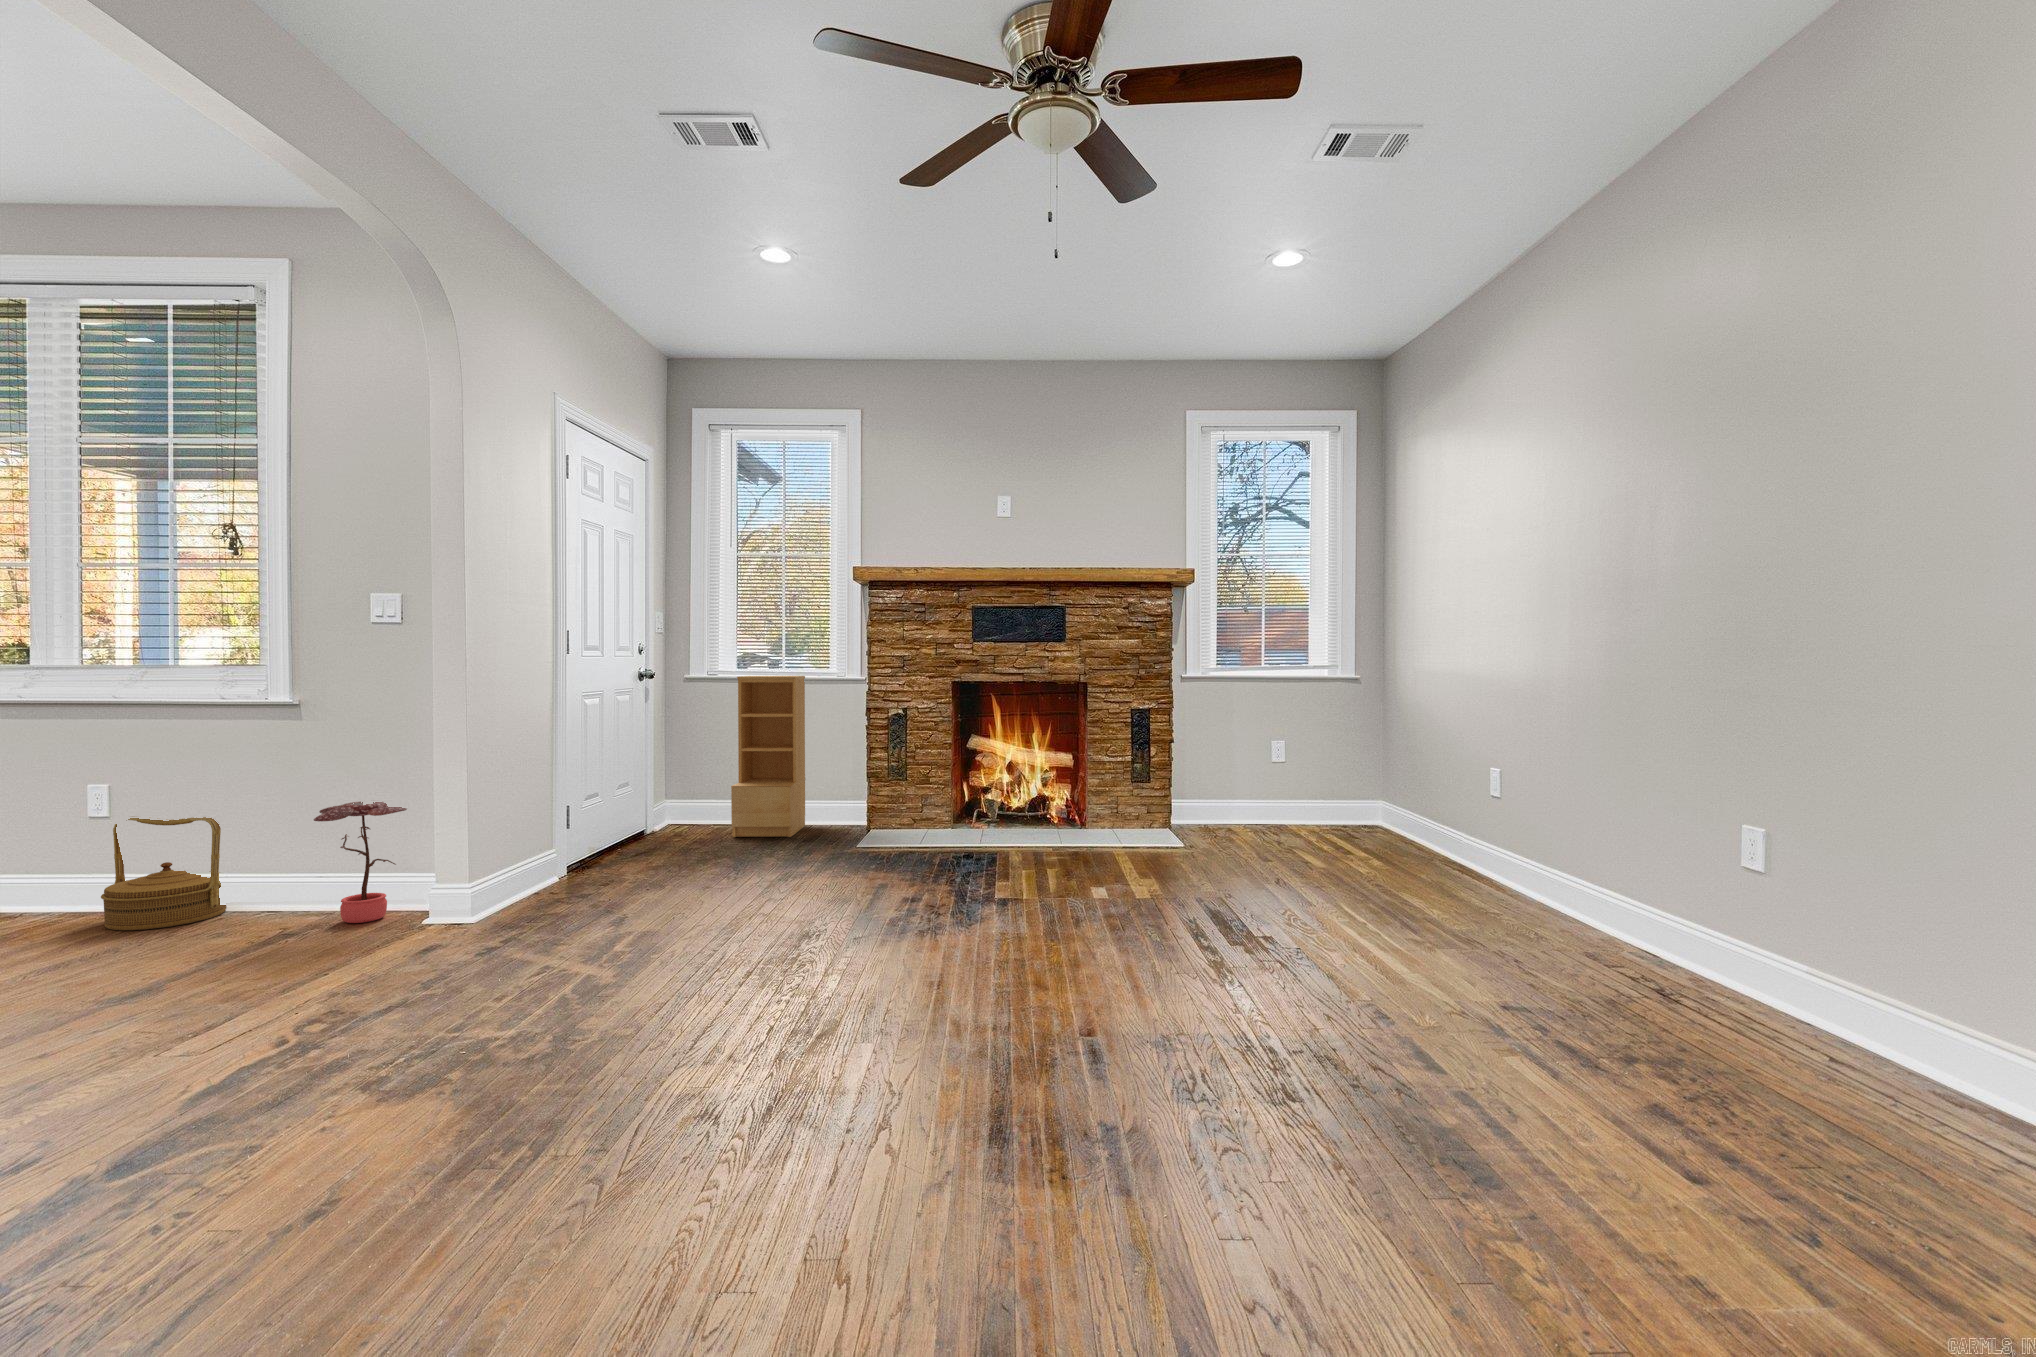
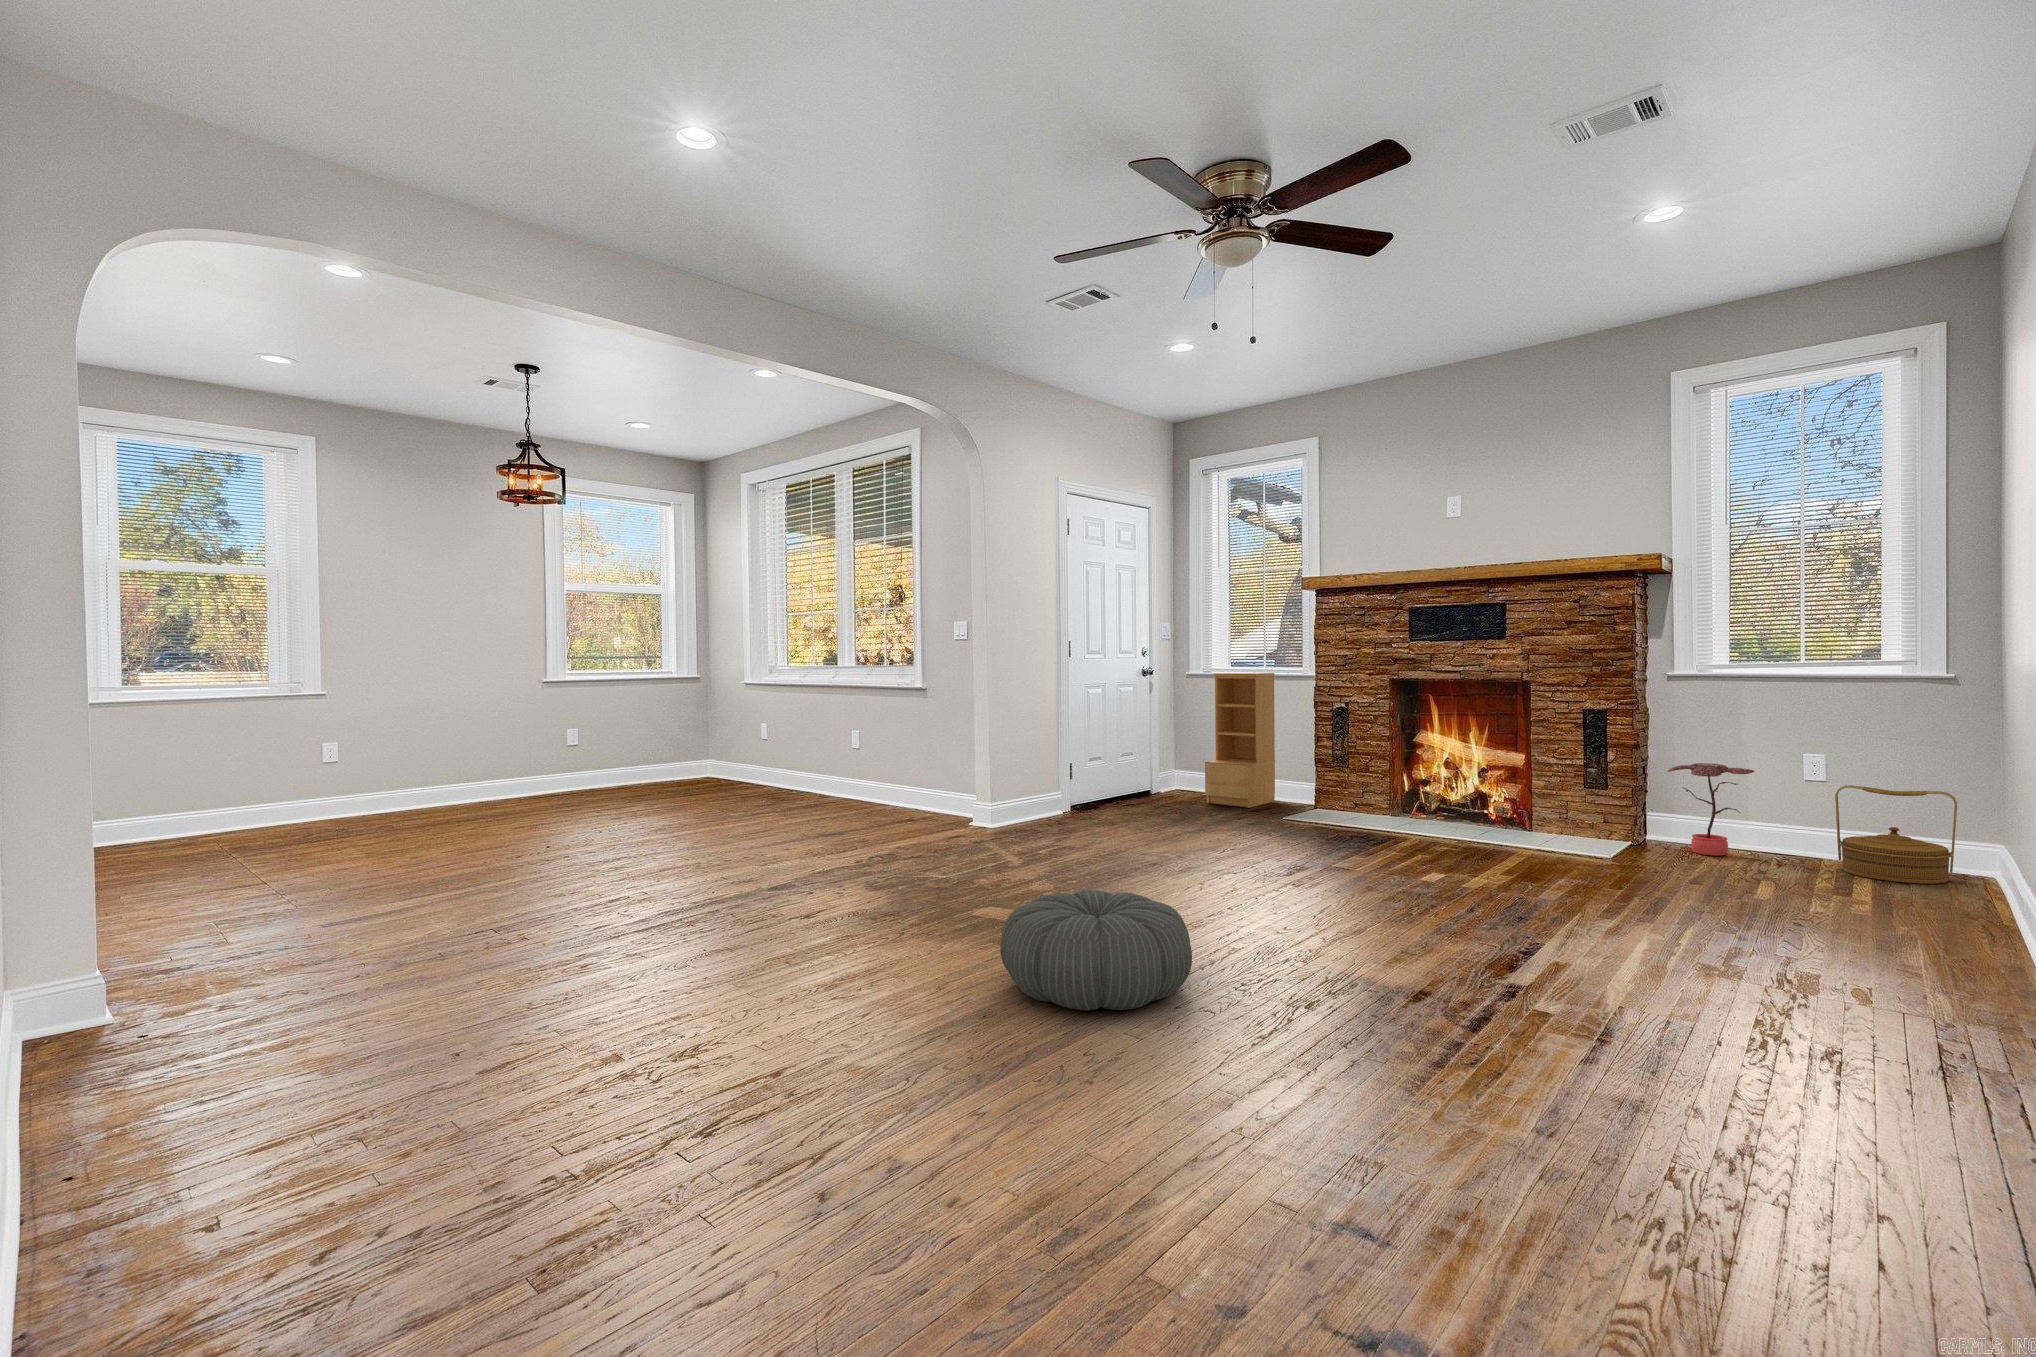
potted plant: present [314,802,407,923] -> present [1667,763,1754,856]
woven basket: present [101,817,226,931] -> present [1835,785,1957,884]
pouf: none [888,988,1177,1203] -> present [1000,890,1192,1010]

